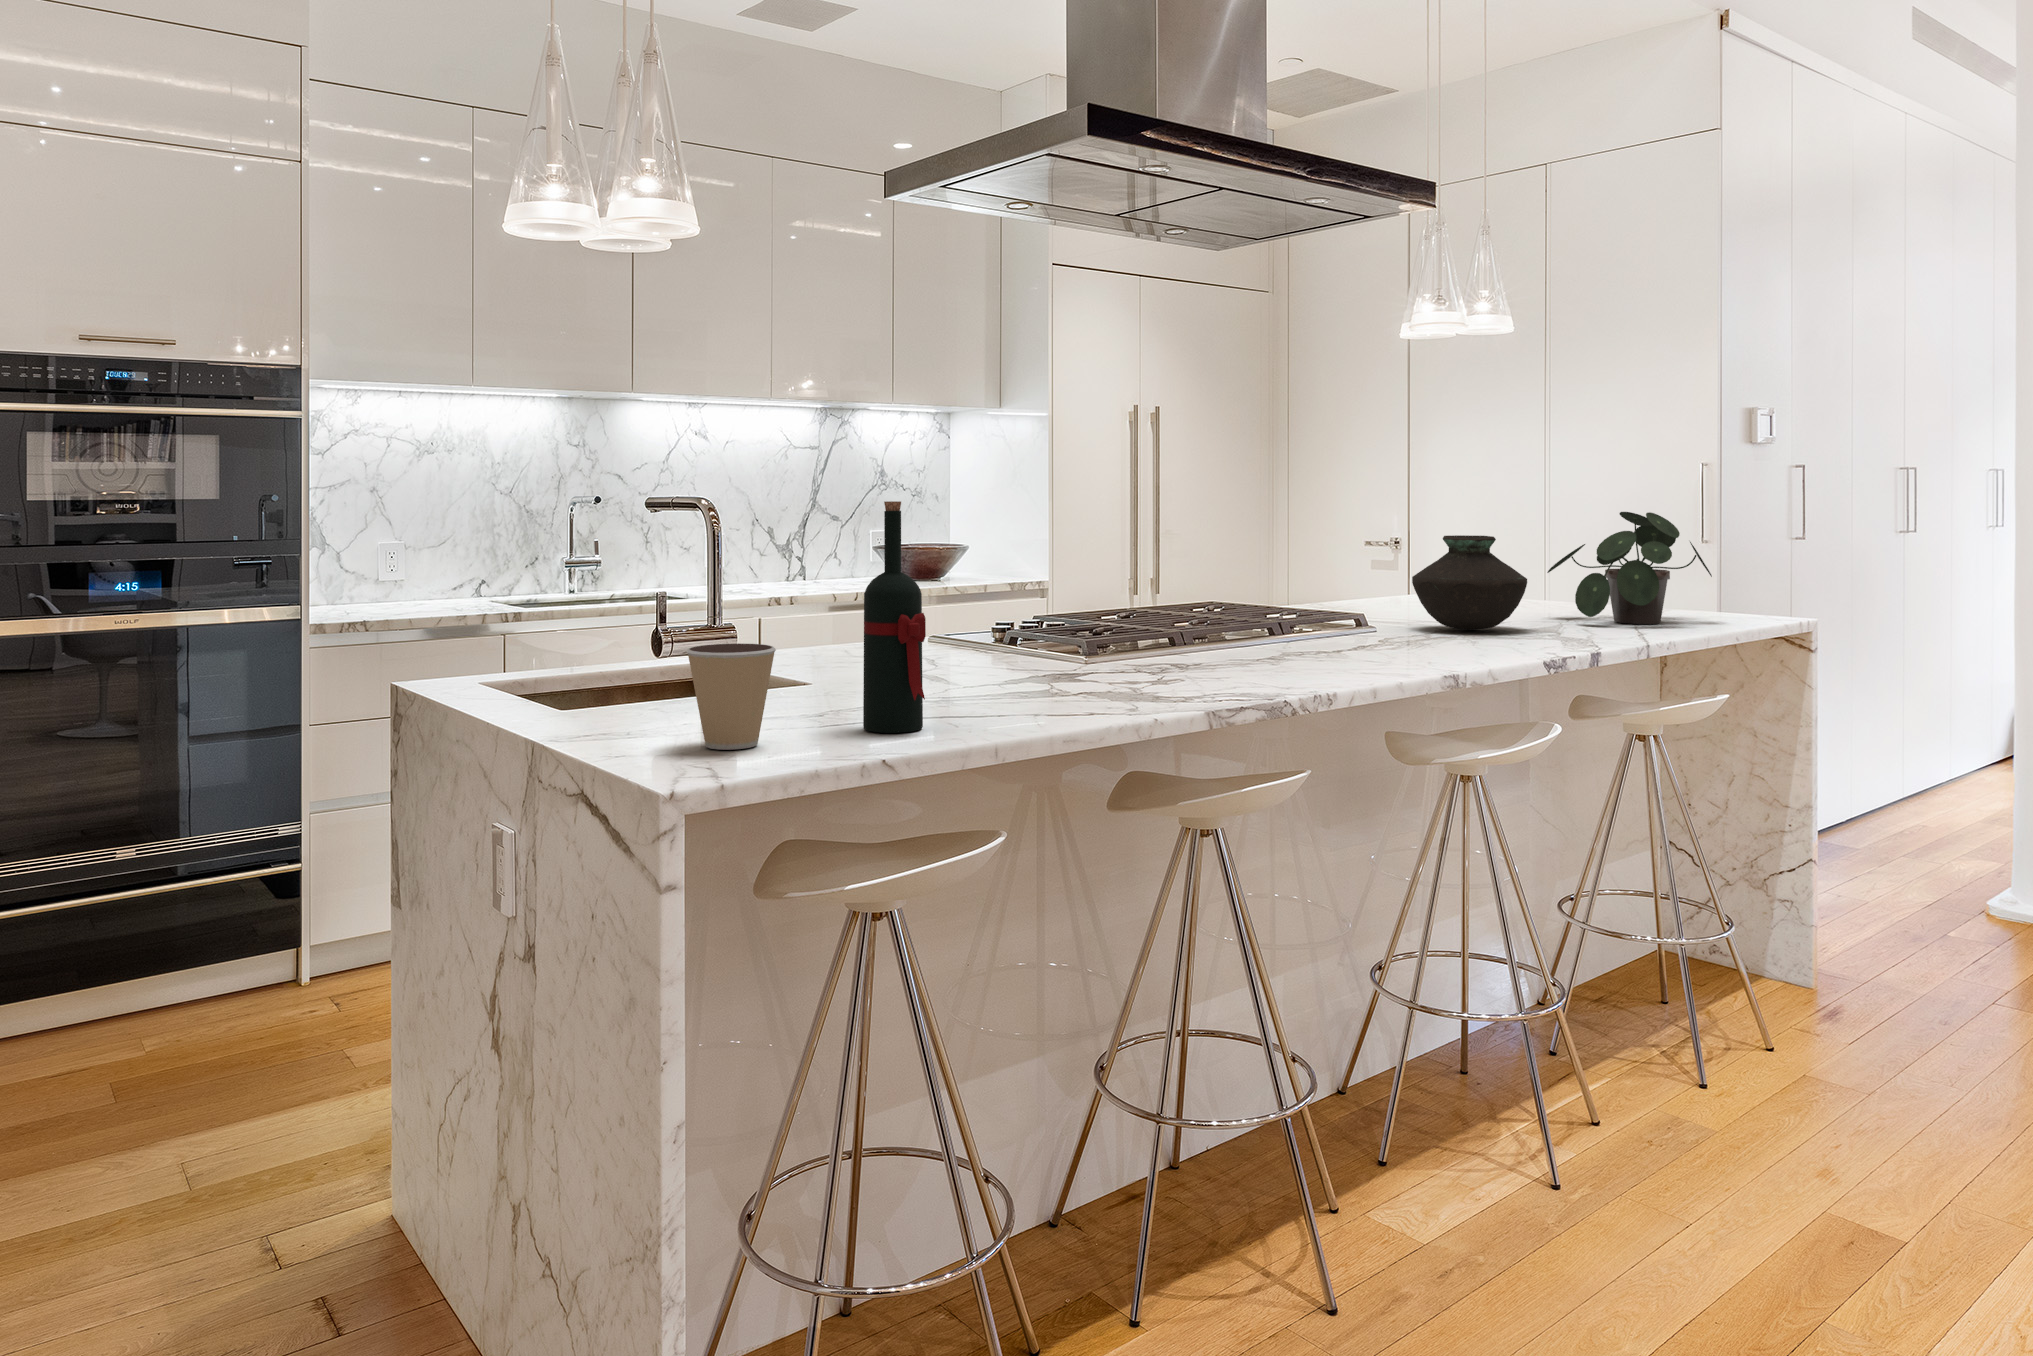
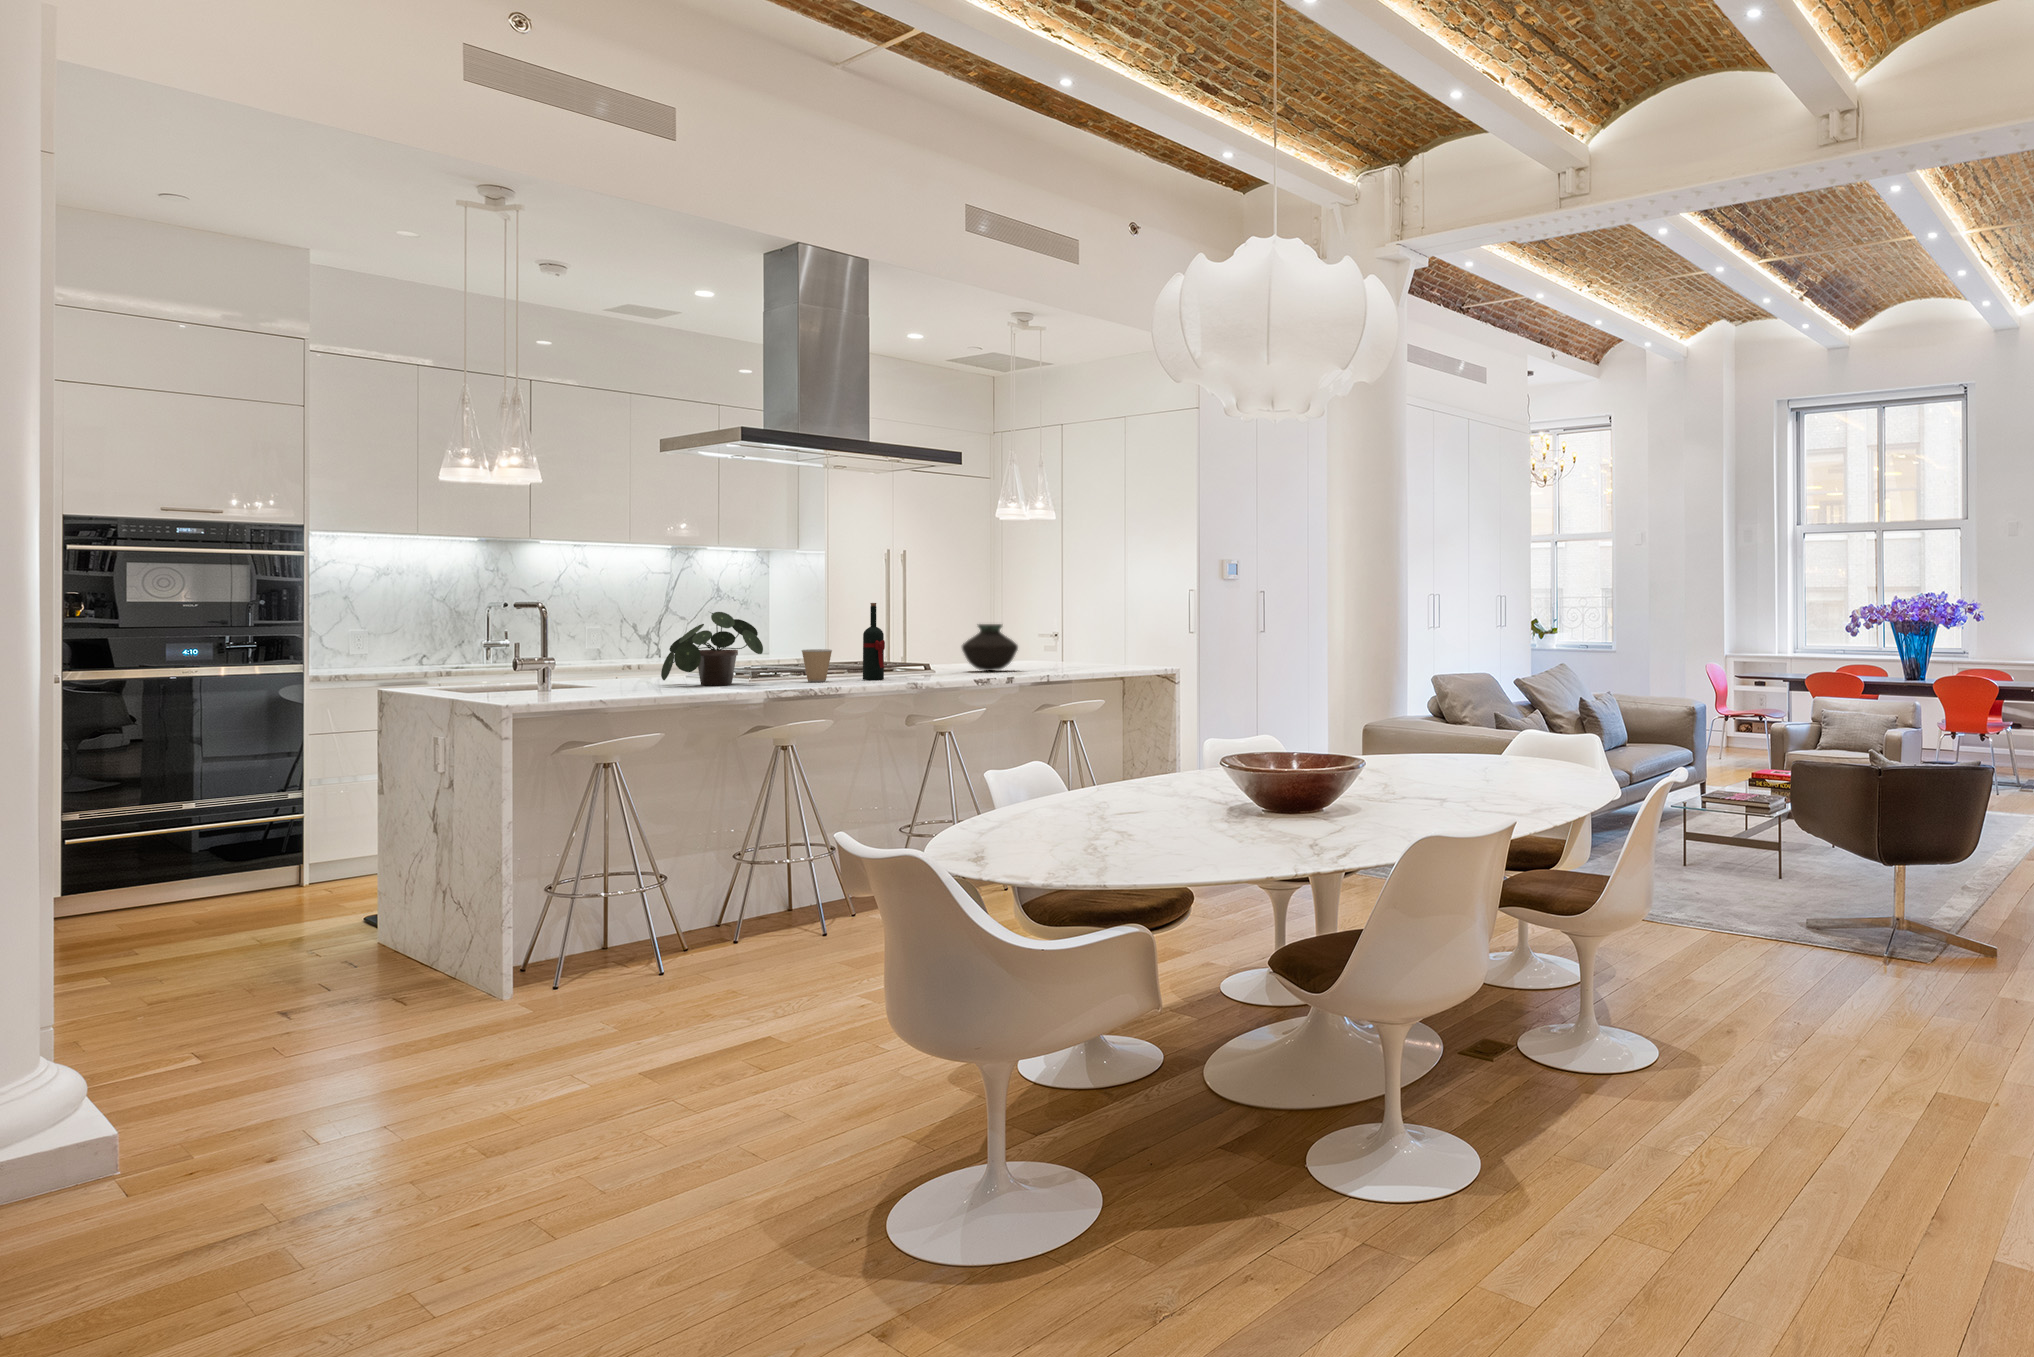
wine bottle: present [863,501,926,733] -> present [863,603,885,680]
potted plant: present [1547,512,1712,624] -> present [661,612,763,685]
coffee cup: present [687,643,776,750] -> present [802,649,832,682]

